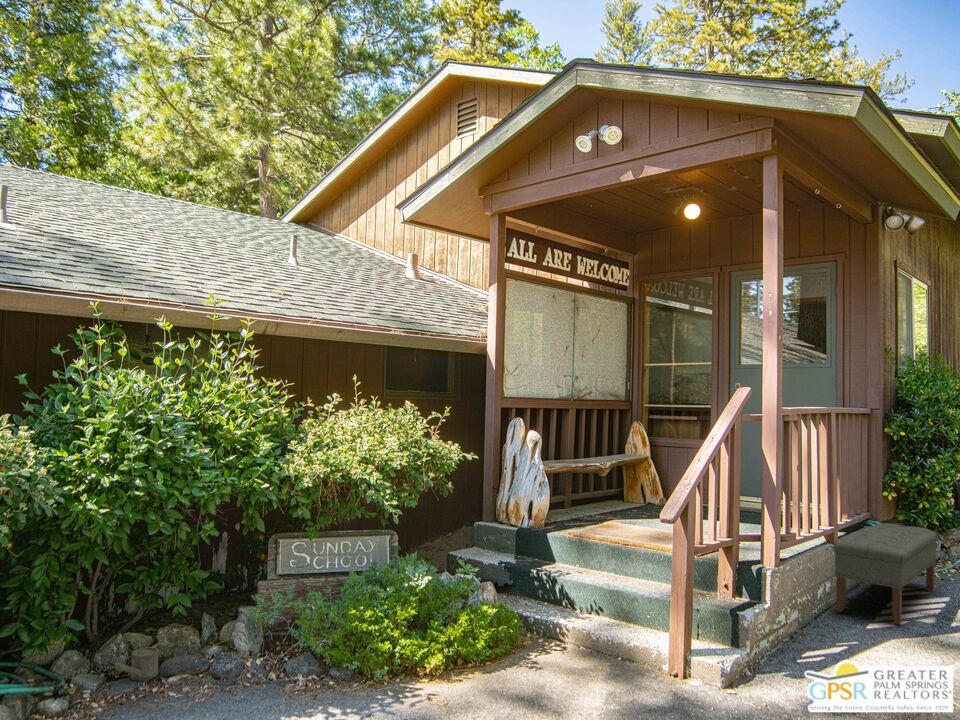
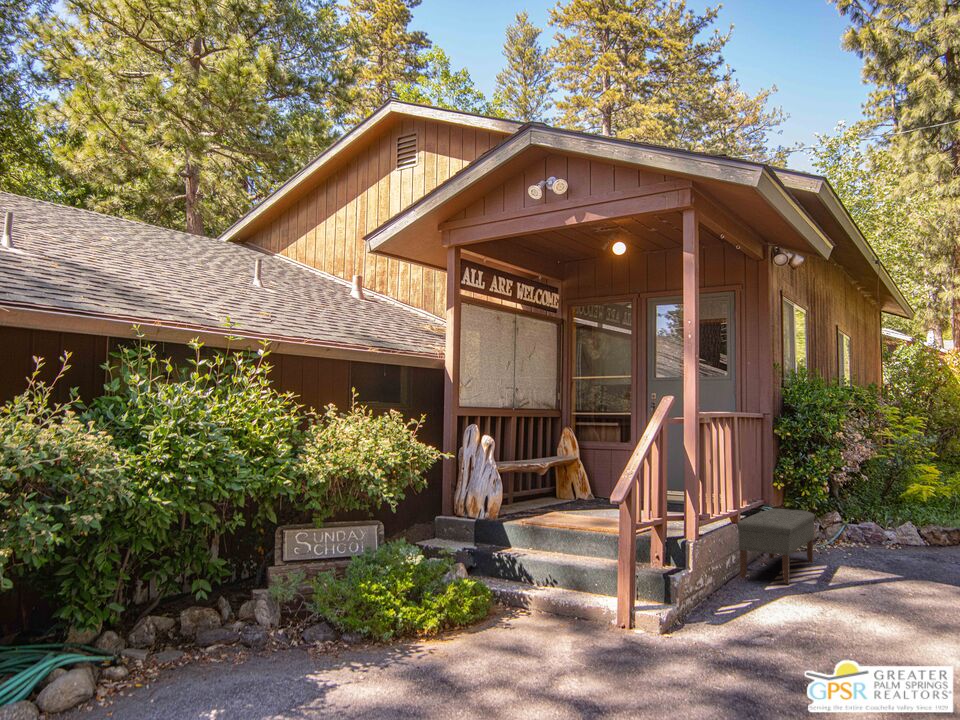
watering can: present [115,643,162,681] -> none [161,623,191,653]

